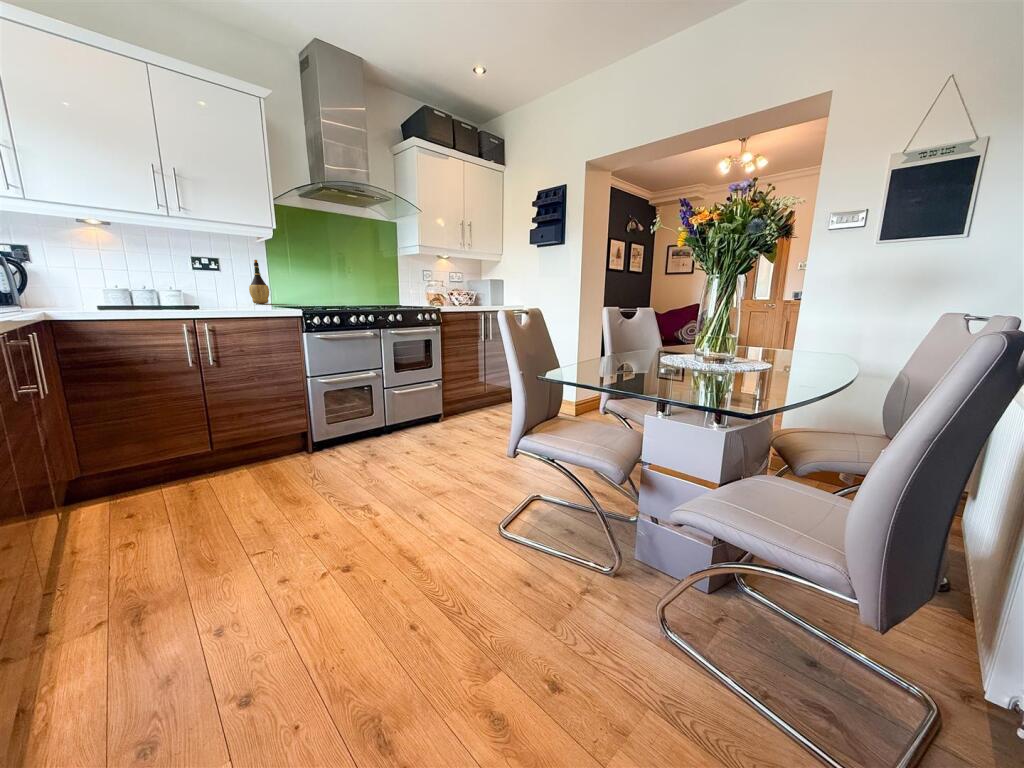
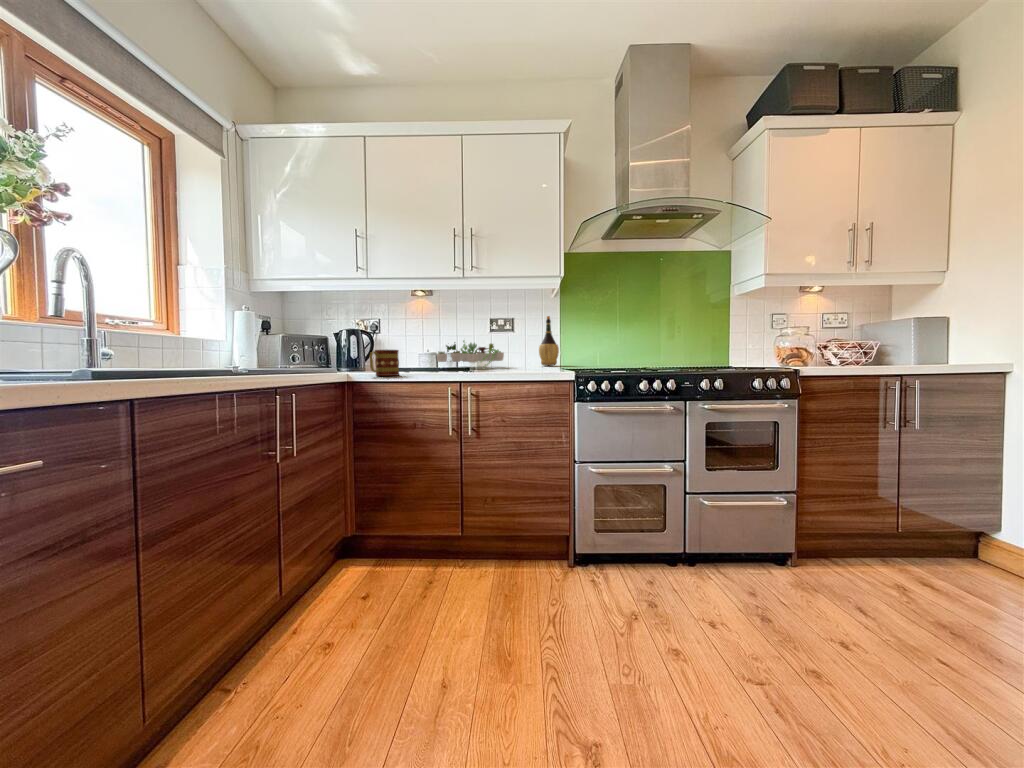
succulent plant: none [129,275,217,305] -> present [437,341,504,366]
mug: none [80,287,117,314] -> present [369,350,399,376]

